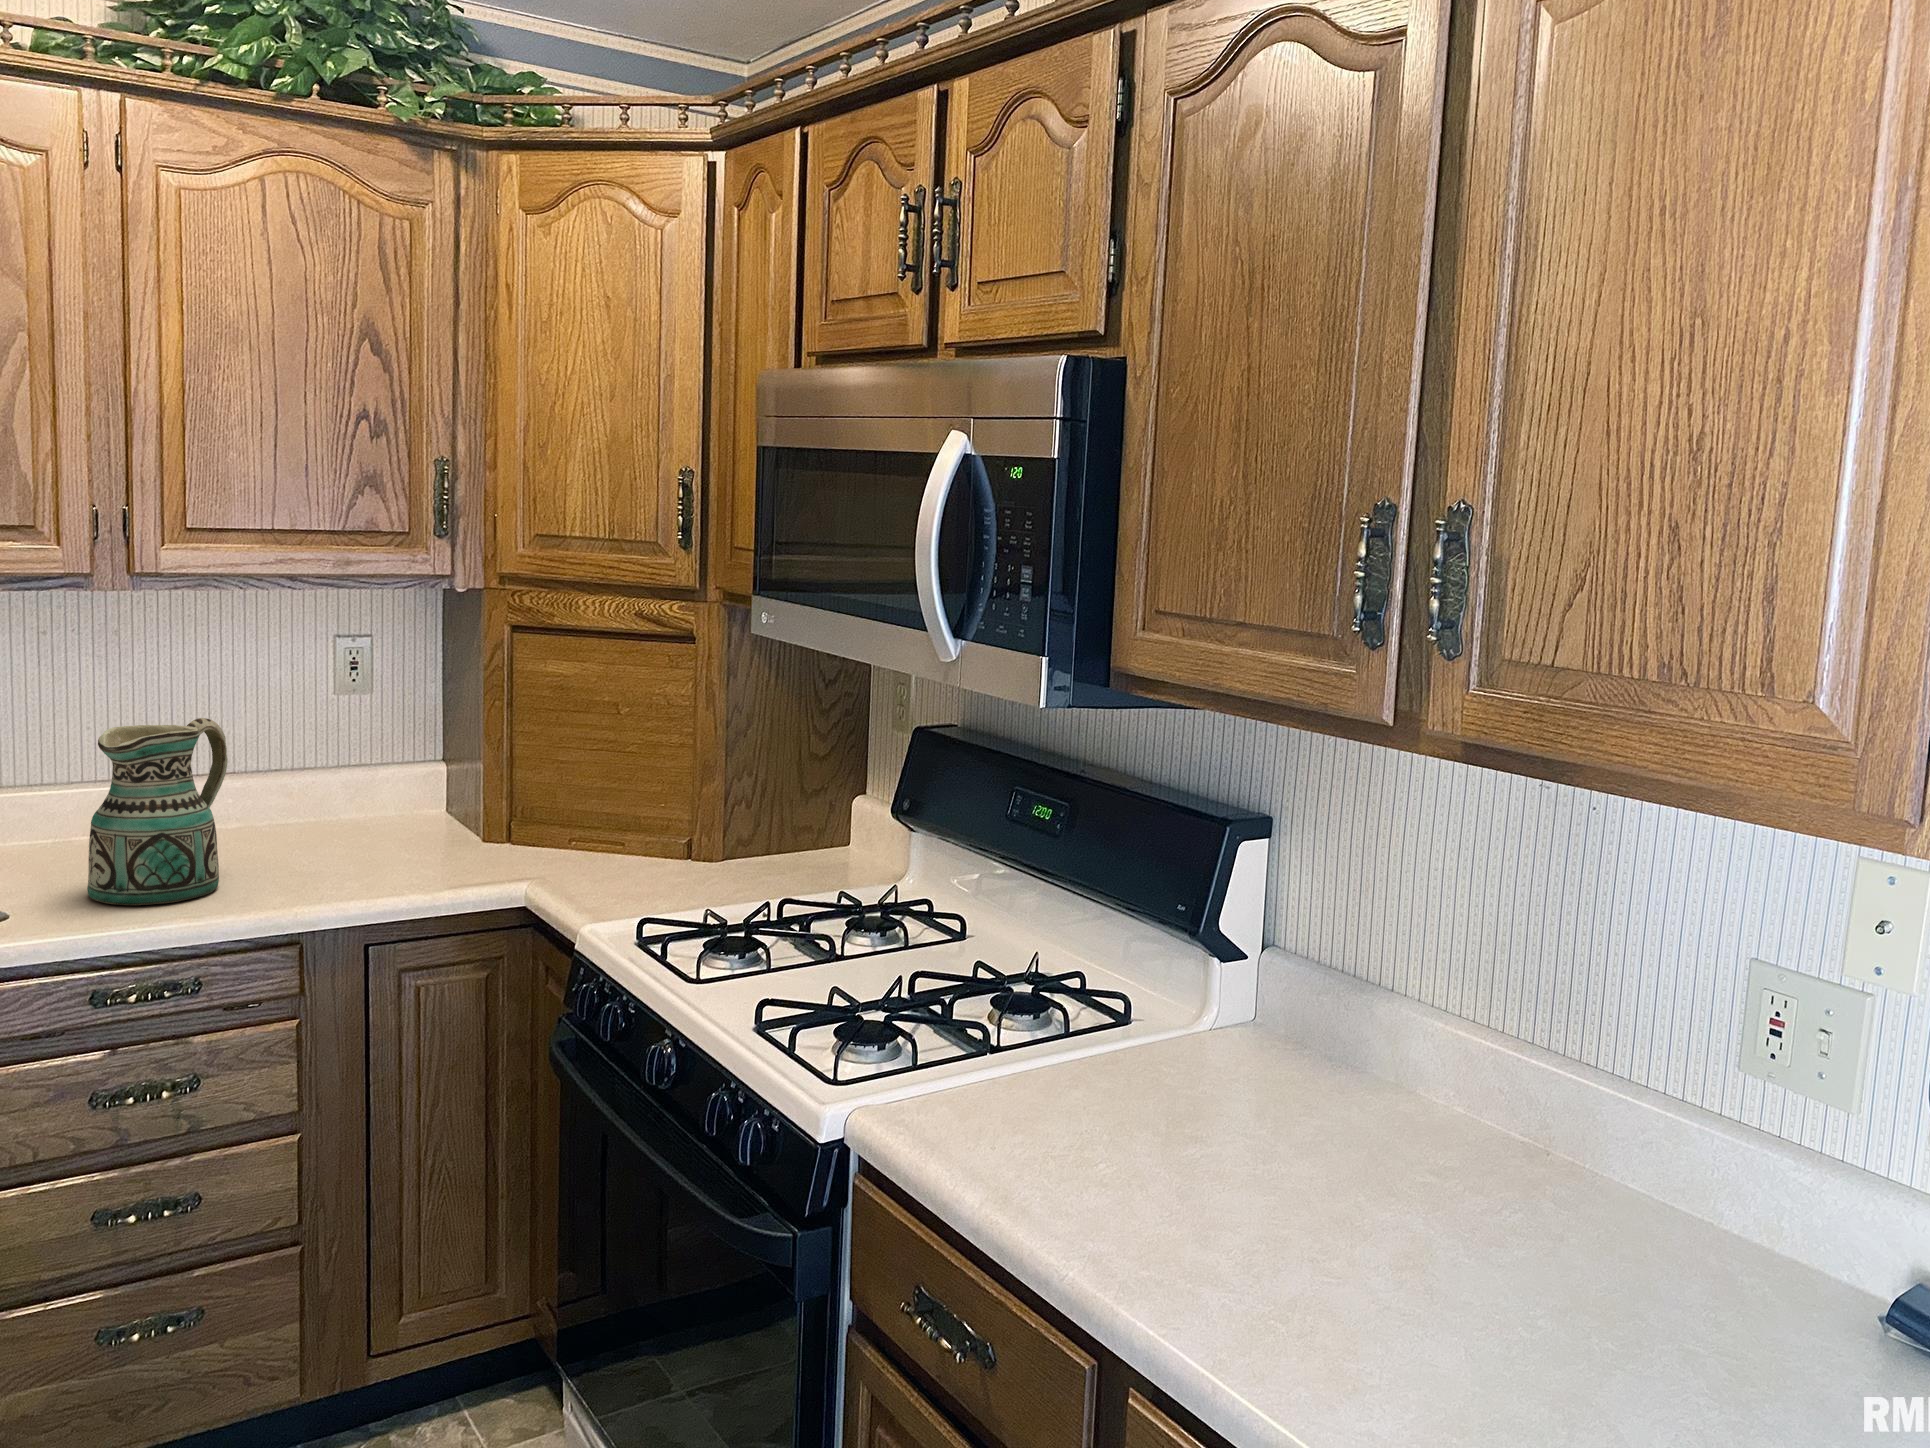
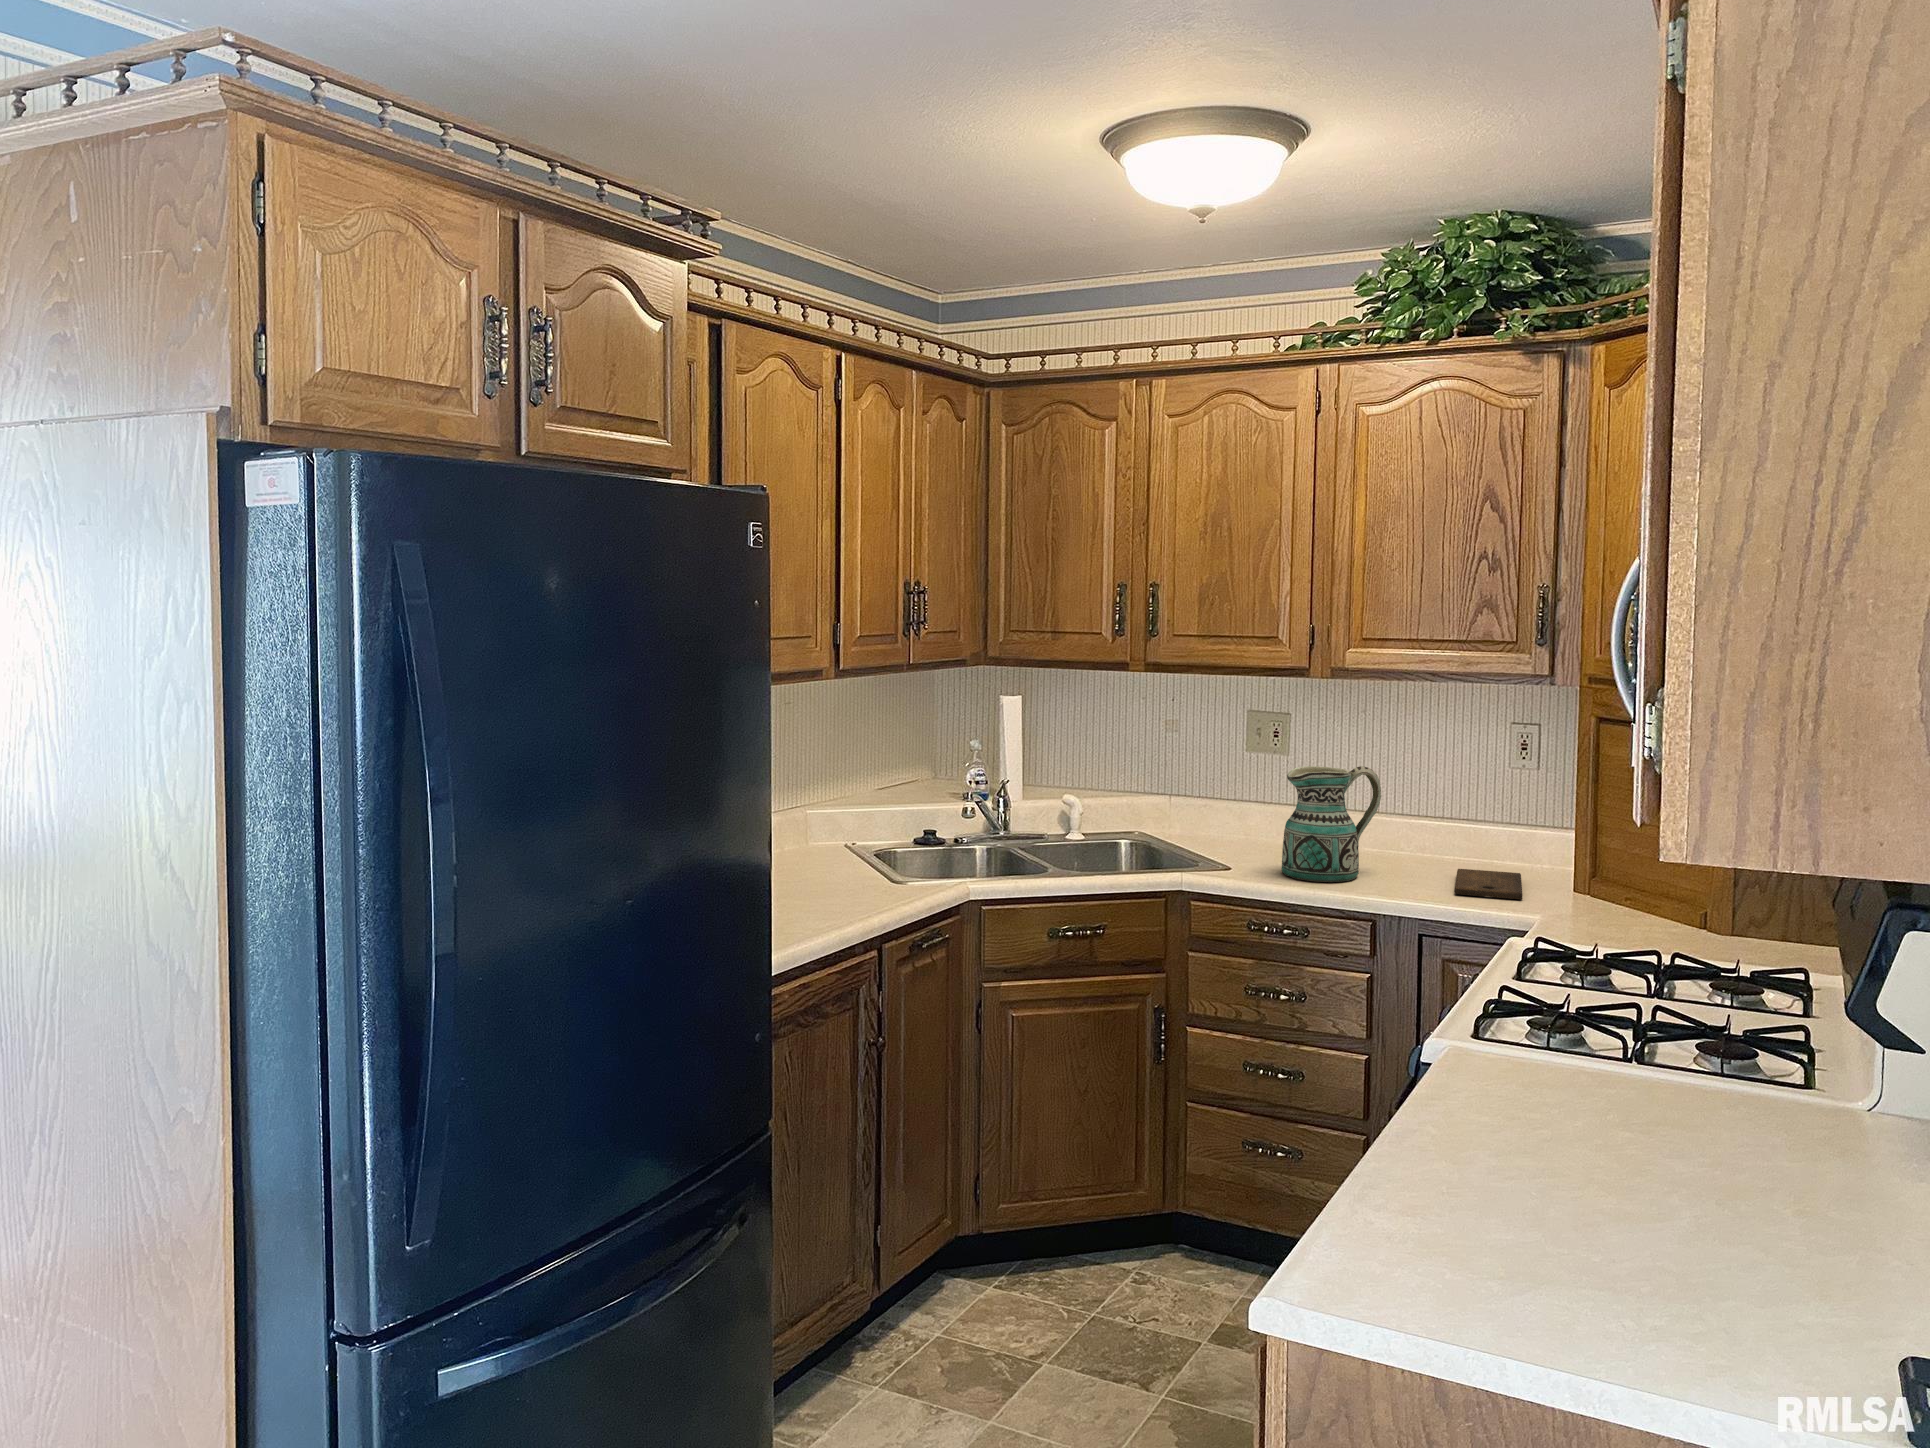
cutting board: none [331,833,460,876] -> present [1455,869,1522,899]

